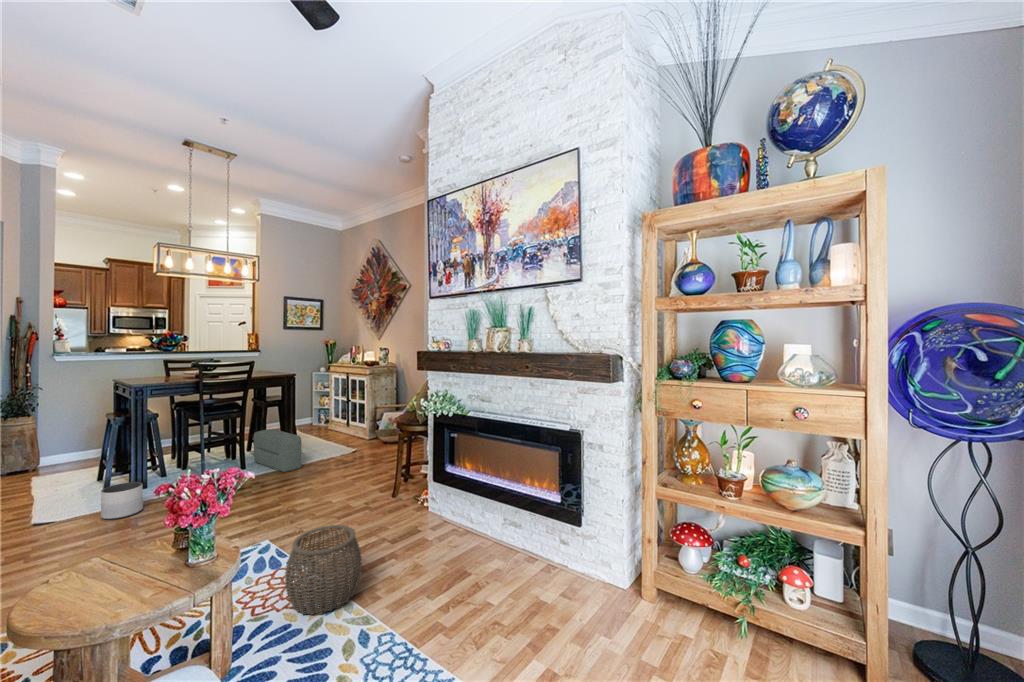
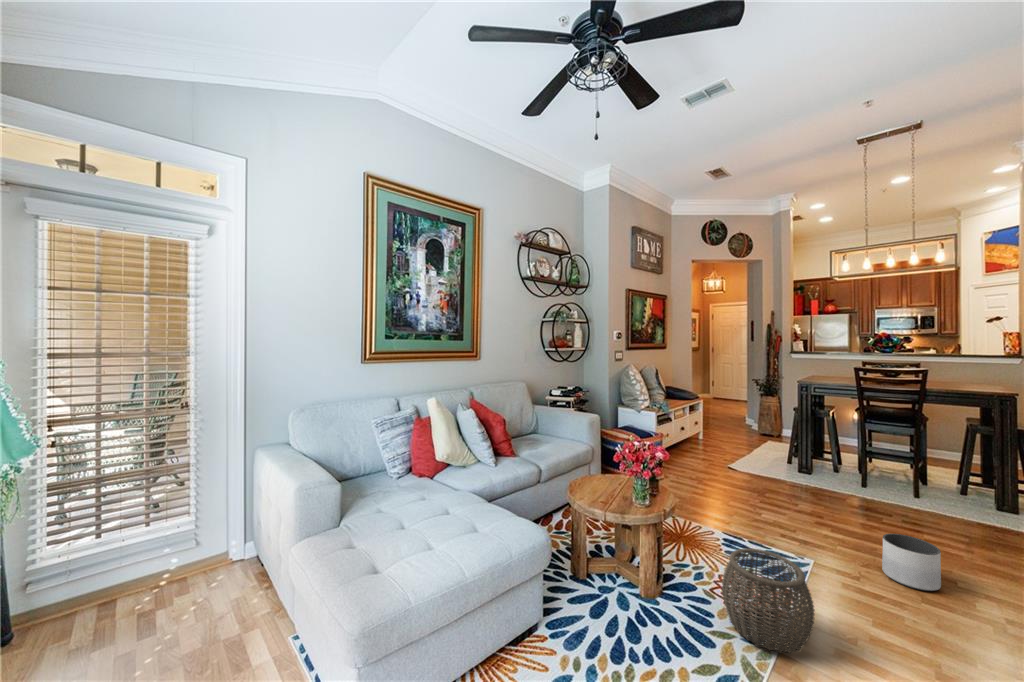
pouf: present [254,429,301,472] -> none [945,460,999,530]
planter: present [101,482,143,520] -> present [882,534,941,591]

